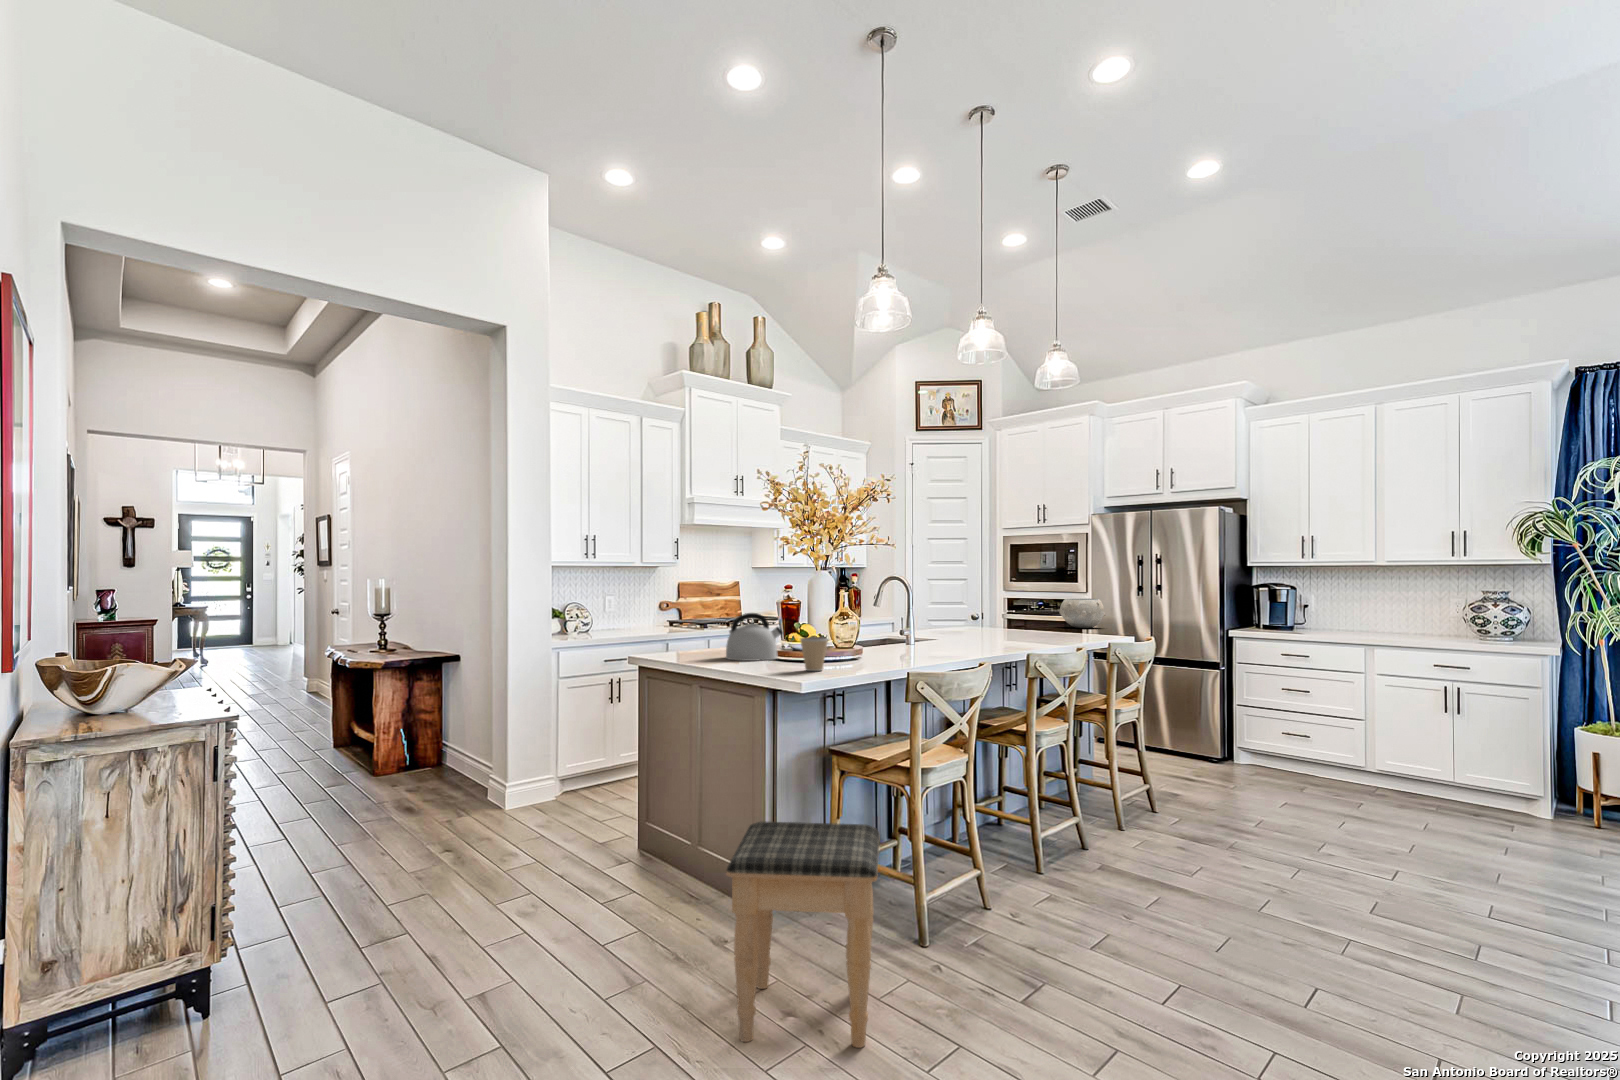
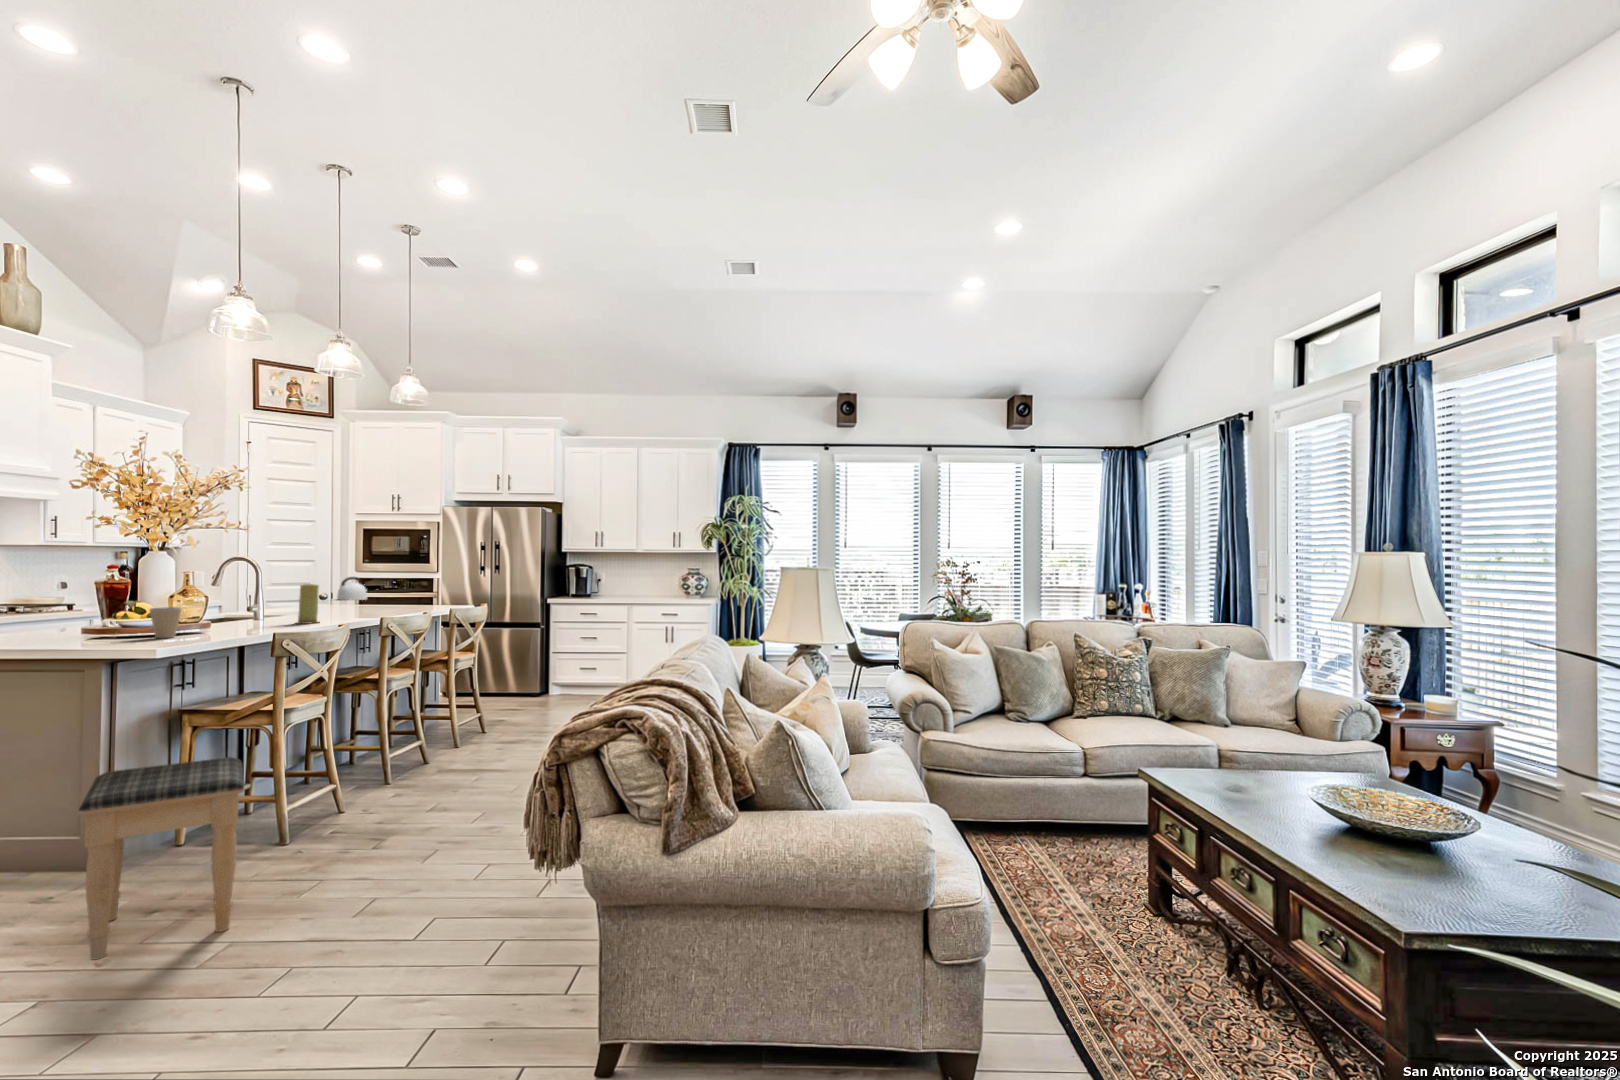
ceramic bowl: present [1059,599,1106,628] -> none [411,576,451,600]
candle: none [936,612,963,659] -> present [297,584,319,624]
kettle: present [726,613,782,661] -> present [337,577,367,600]

